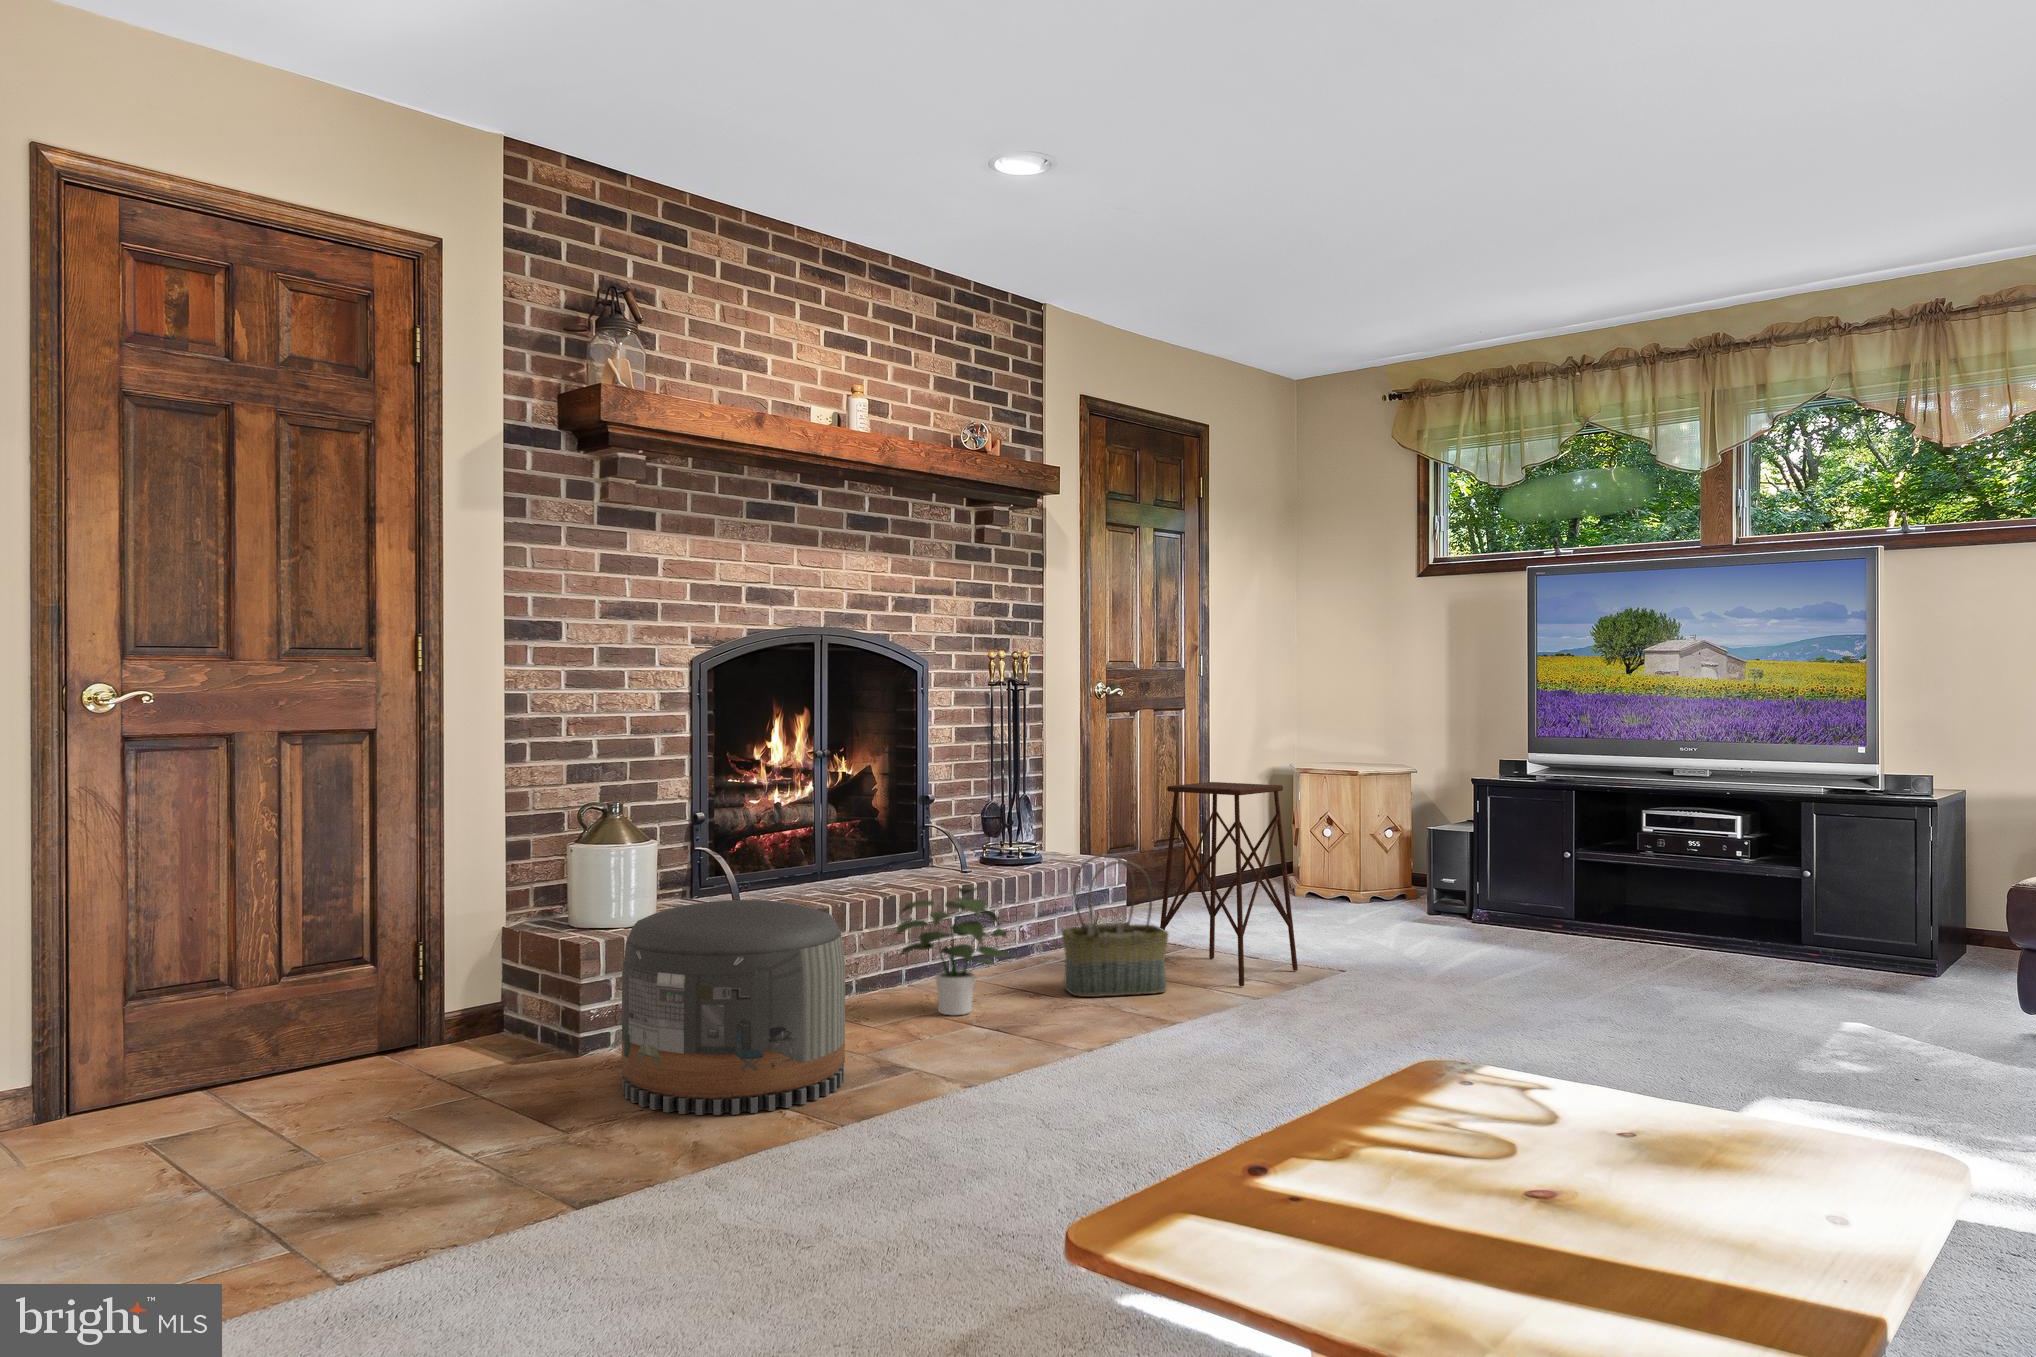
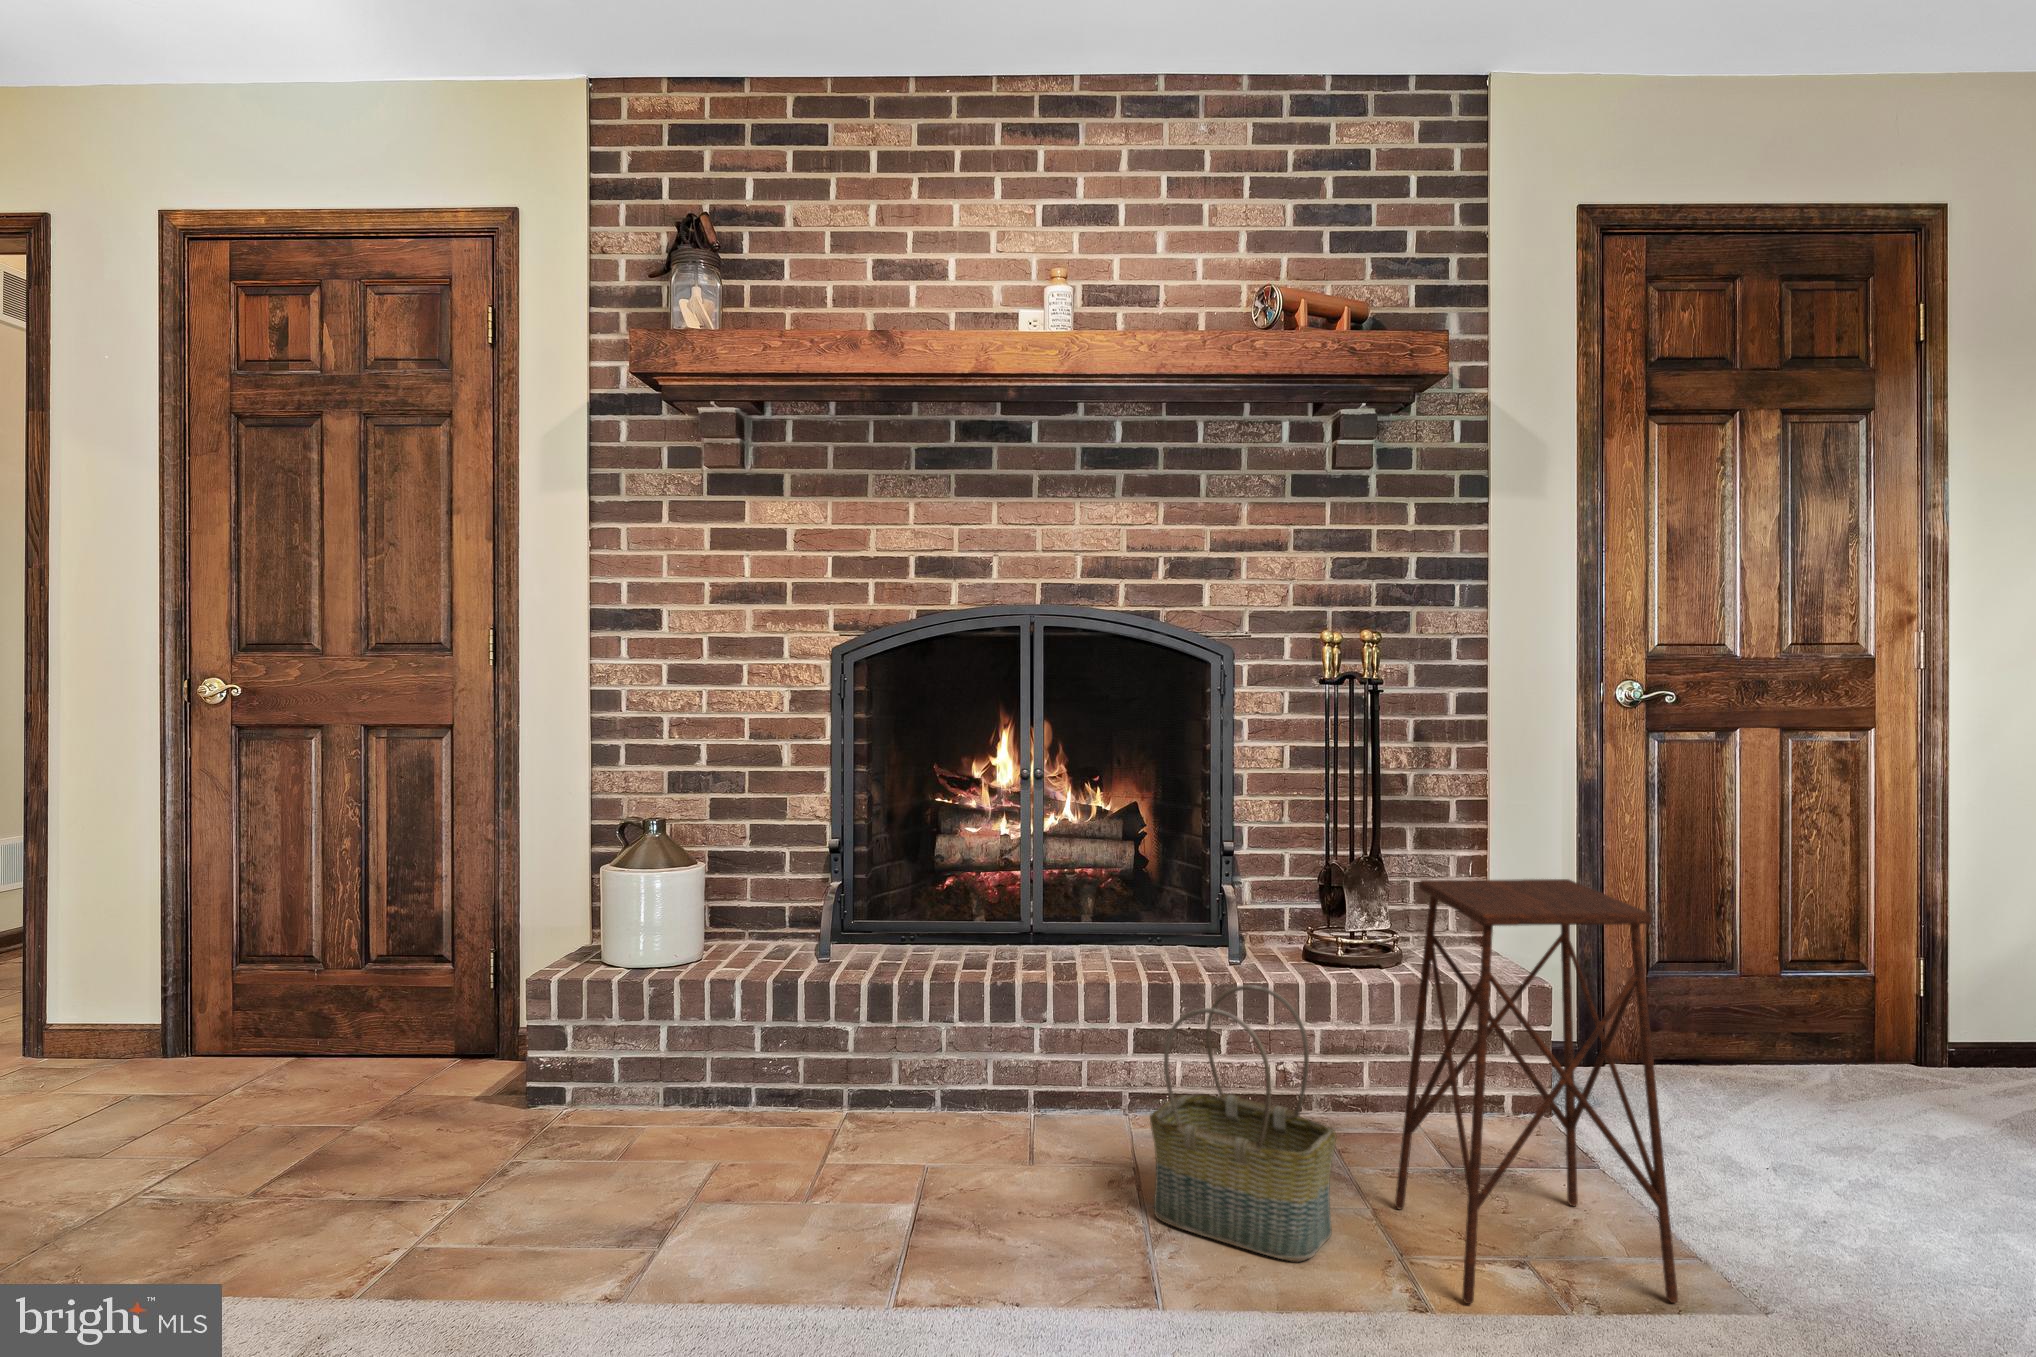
potted plant: present [897,887,1012,1015] -> none [874,998,1048,1195]
pouf: present [622,900,845,1115] -> none [304,973,619,1292]

